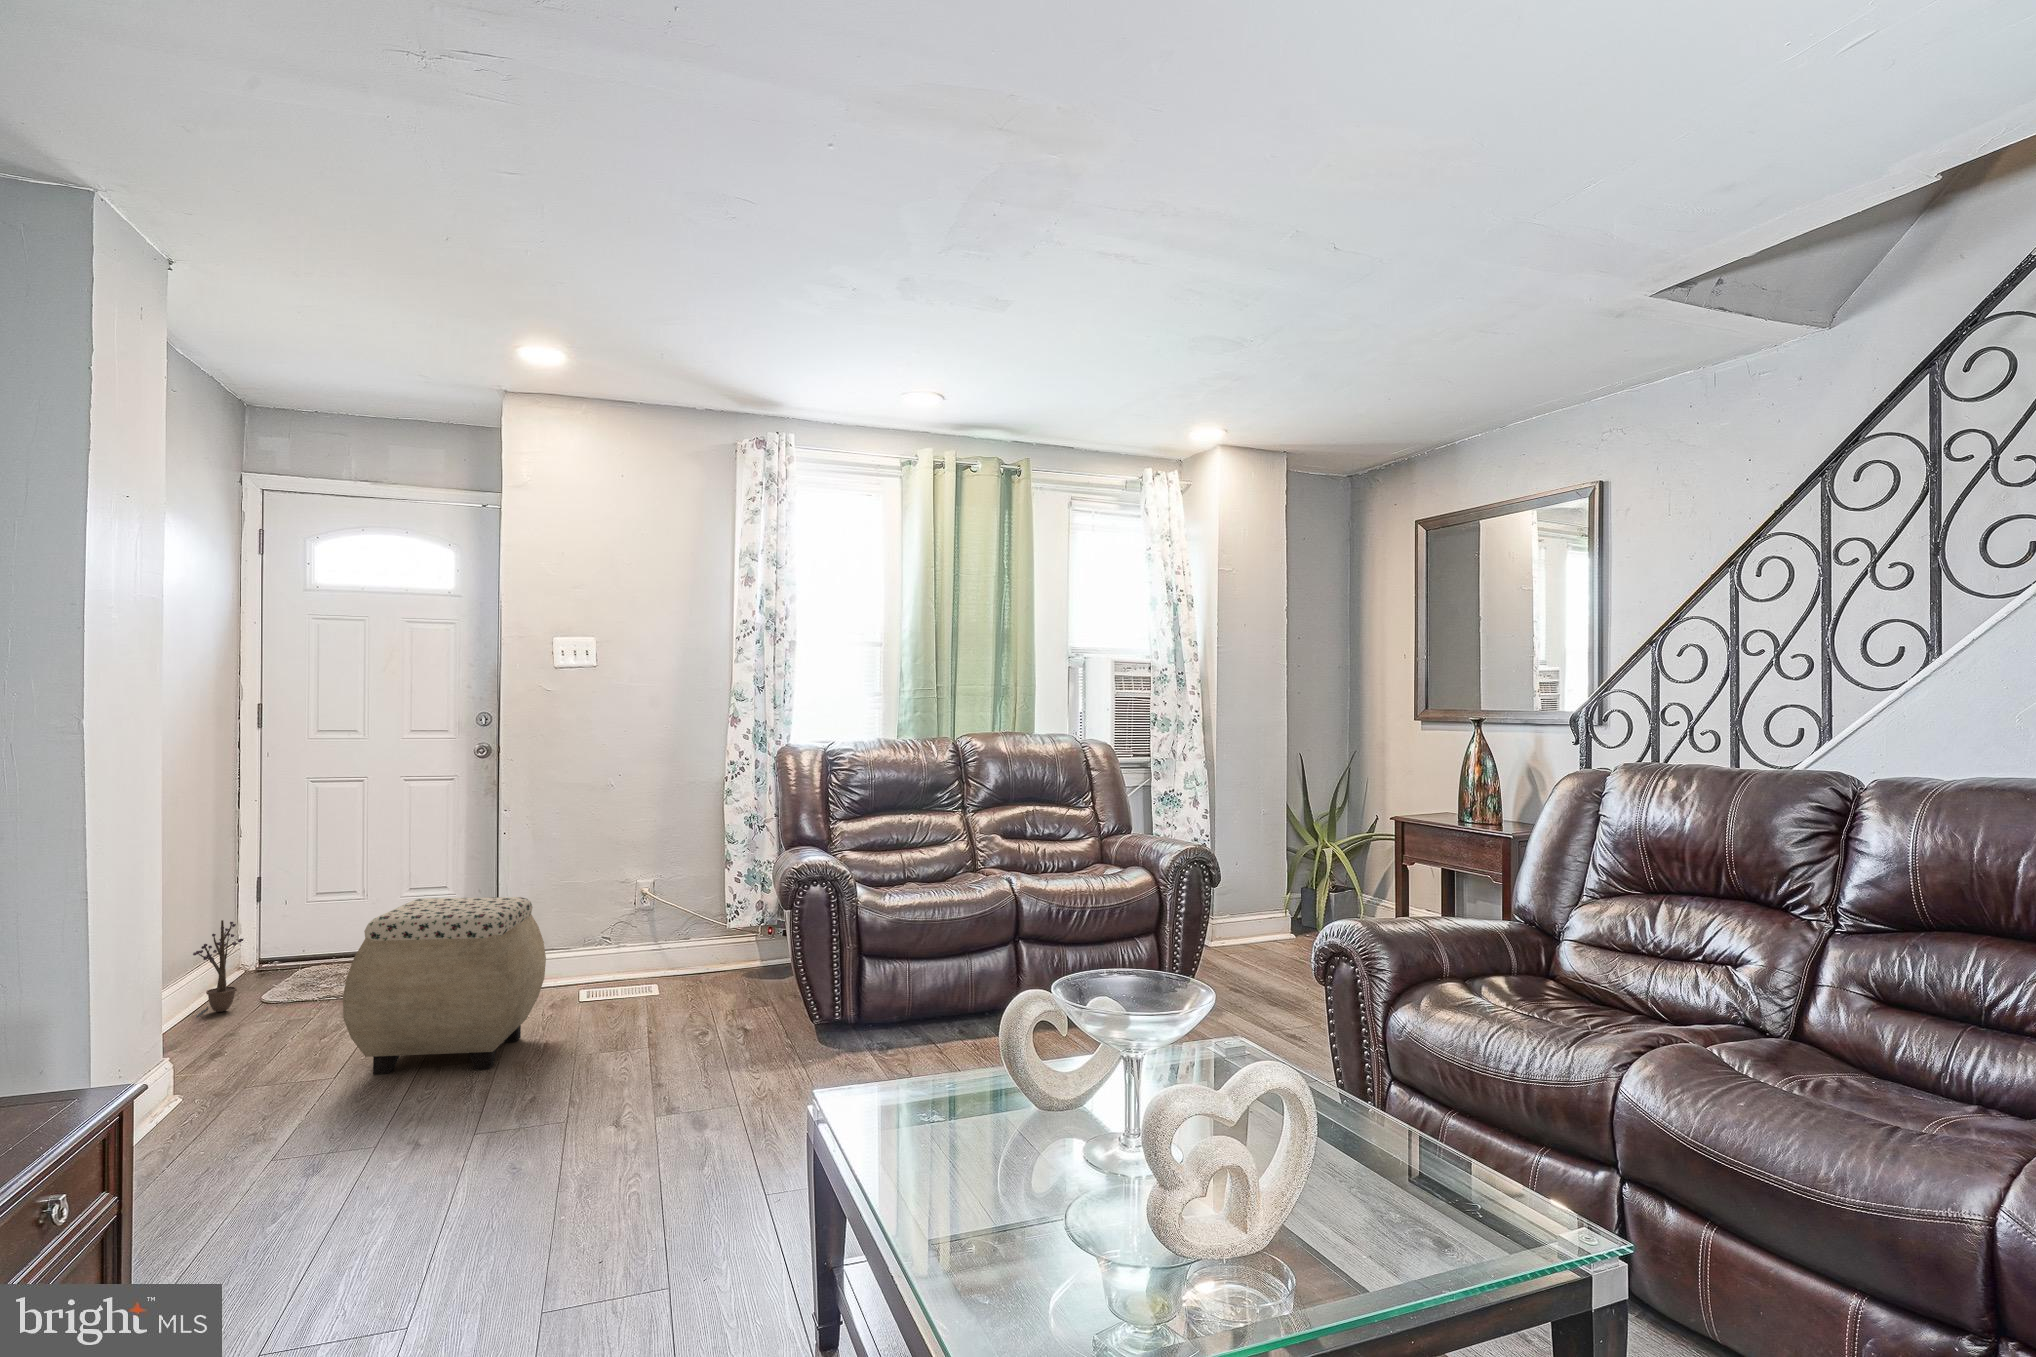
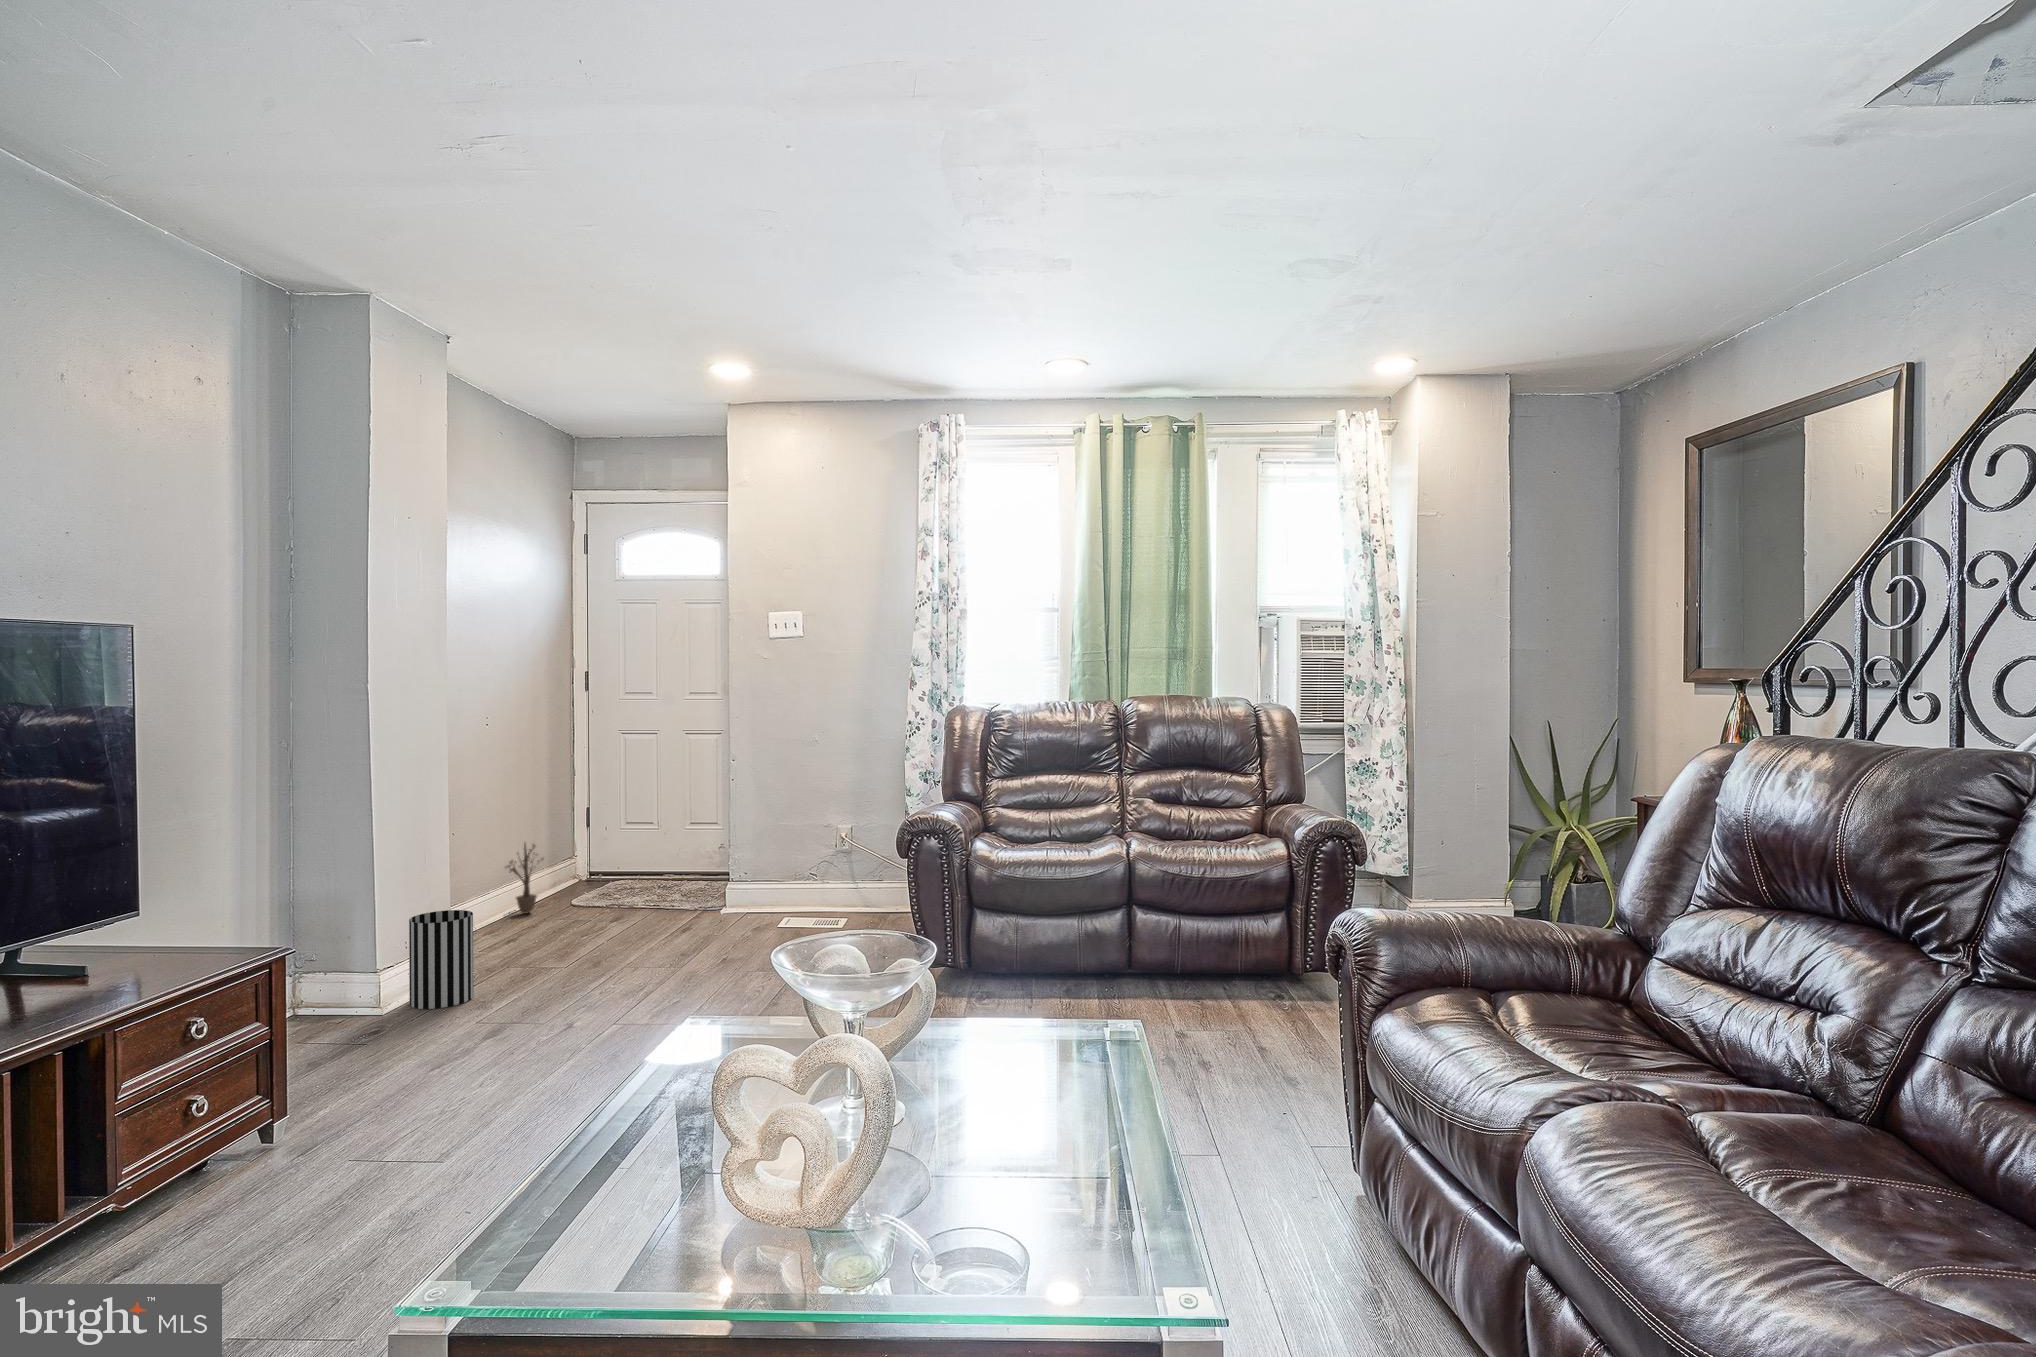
ottoman: present [343,897,546,1074] -> none [542,833,720,979]
wastebasket: none [181,1006,271,1137] -> present [409,910,473,1009]

